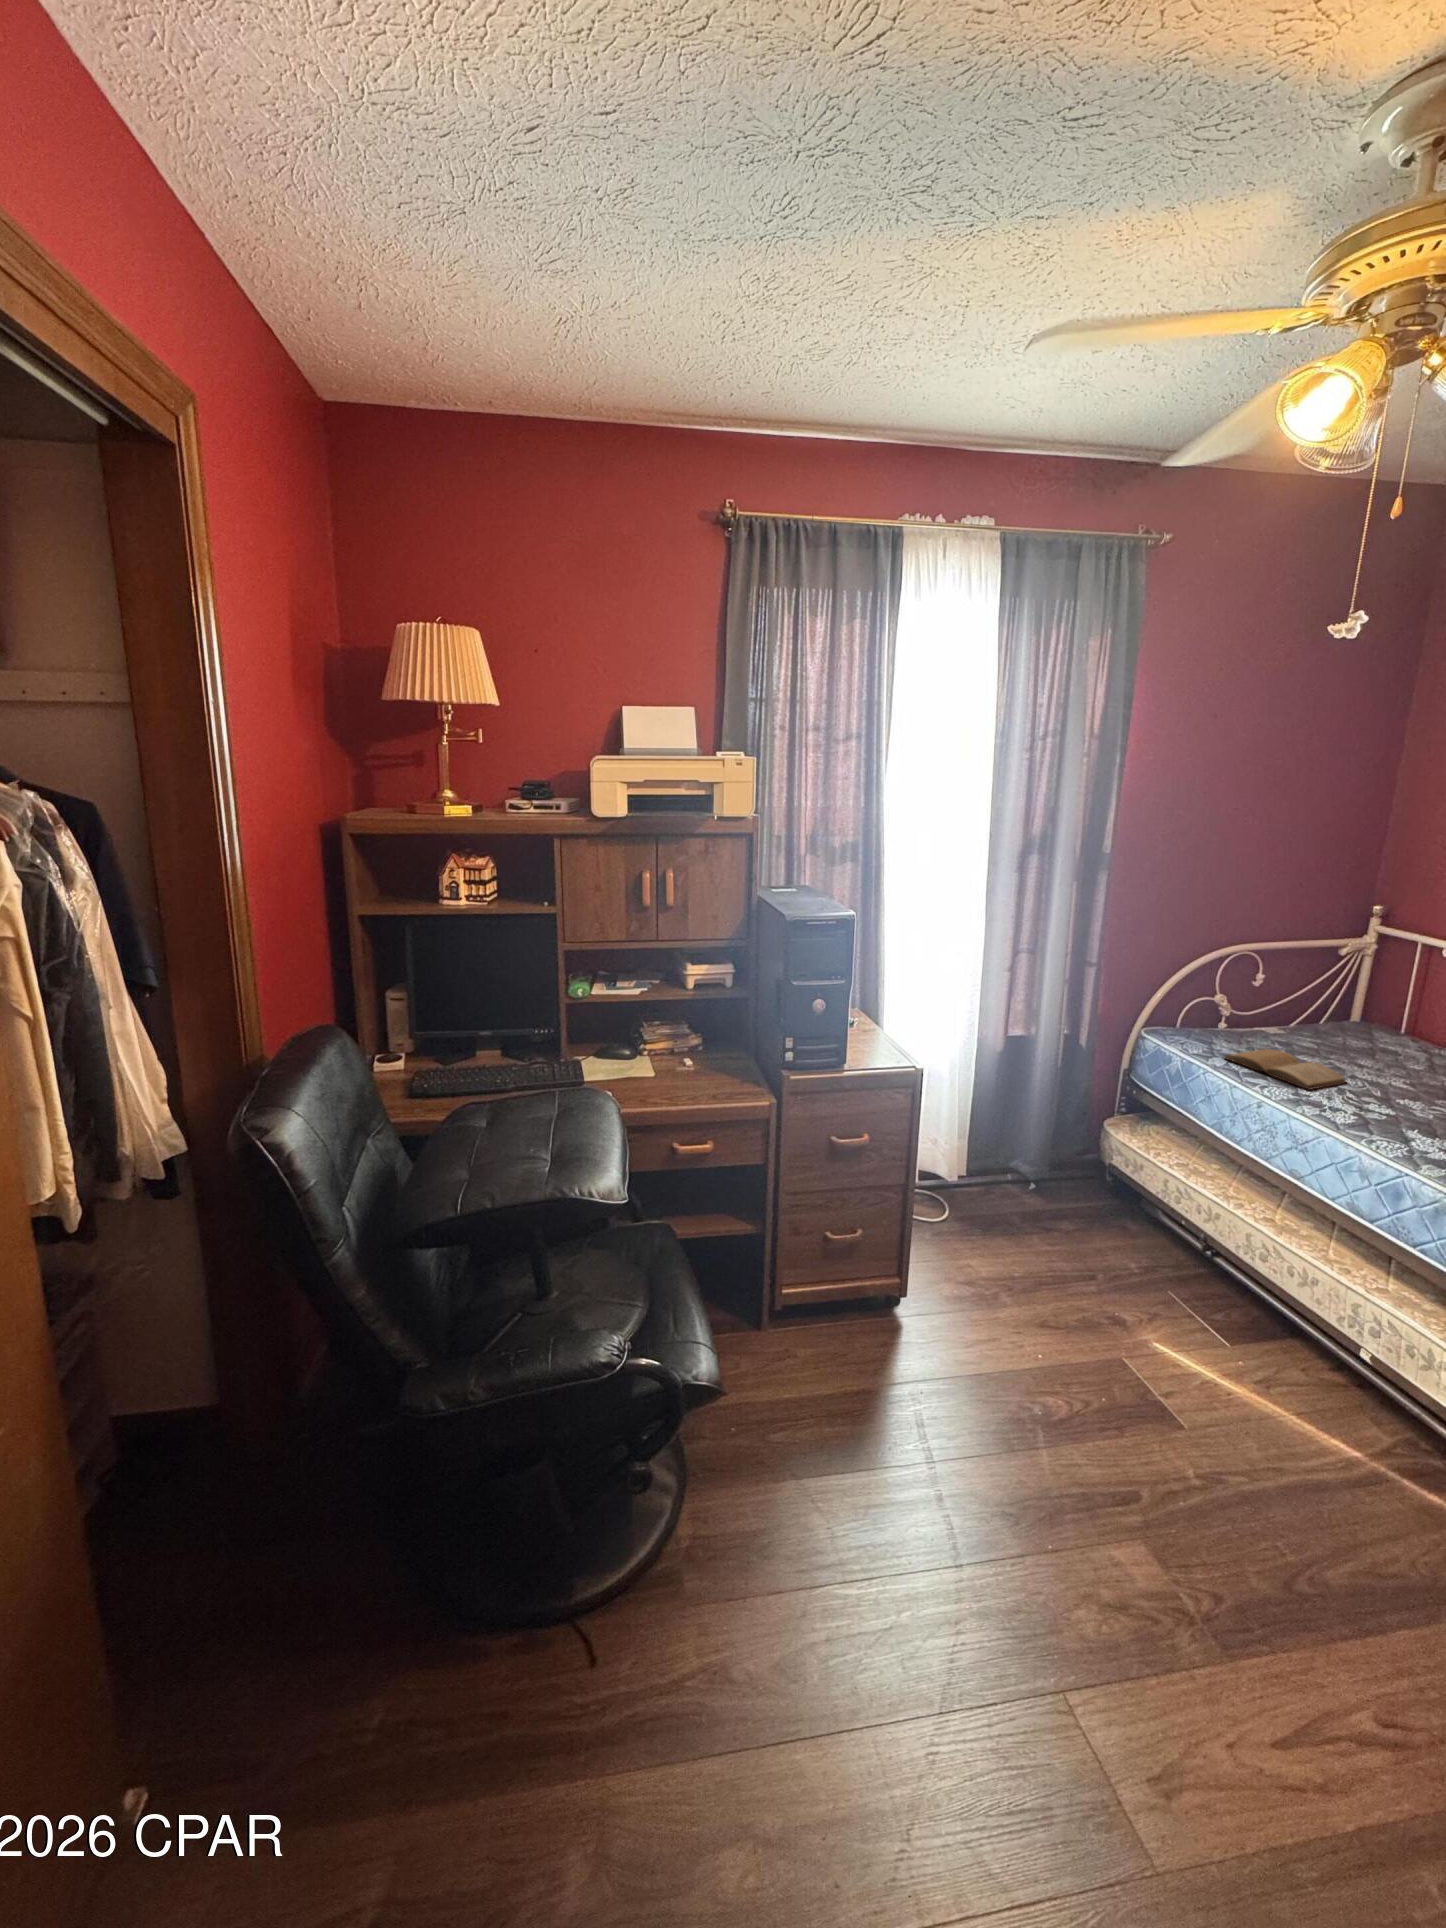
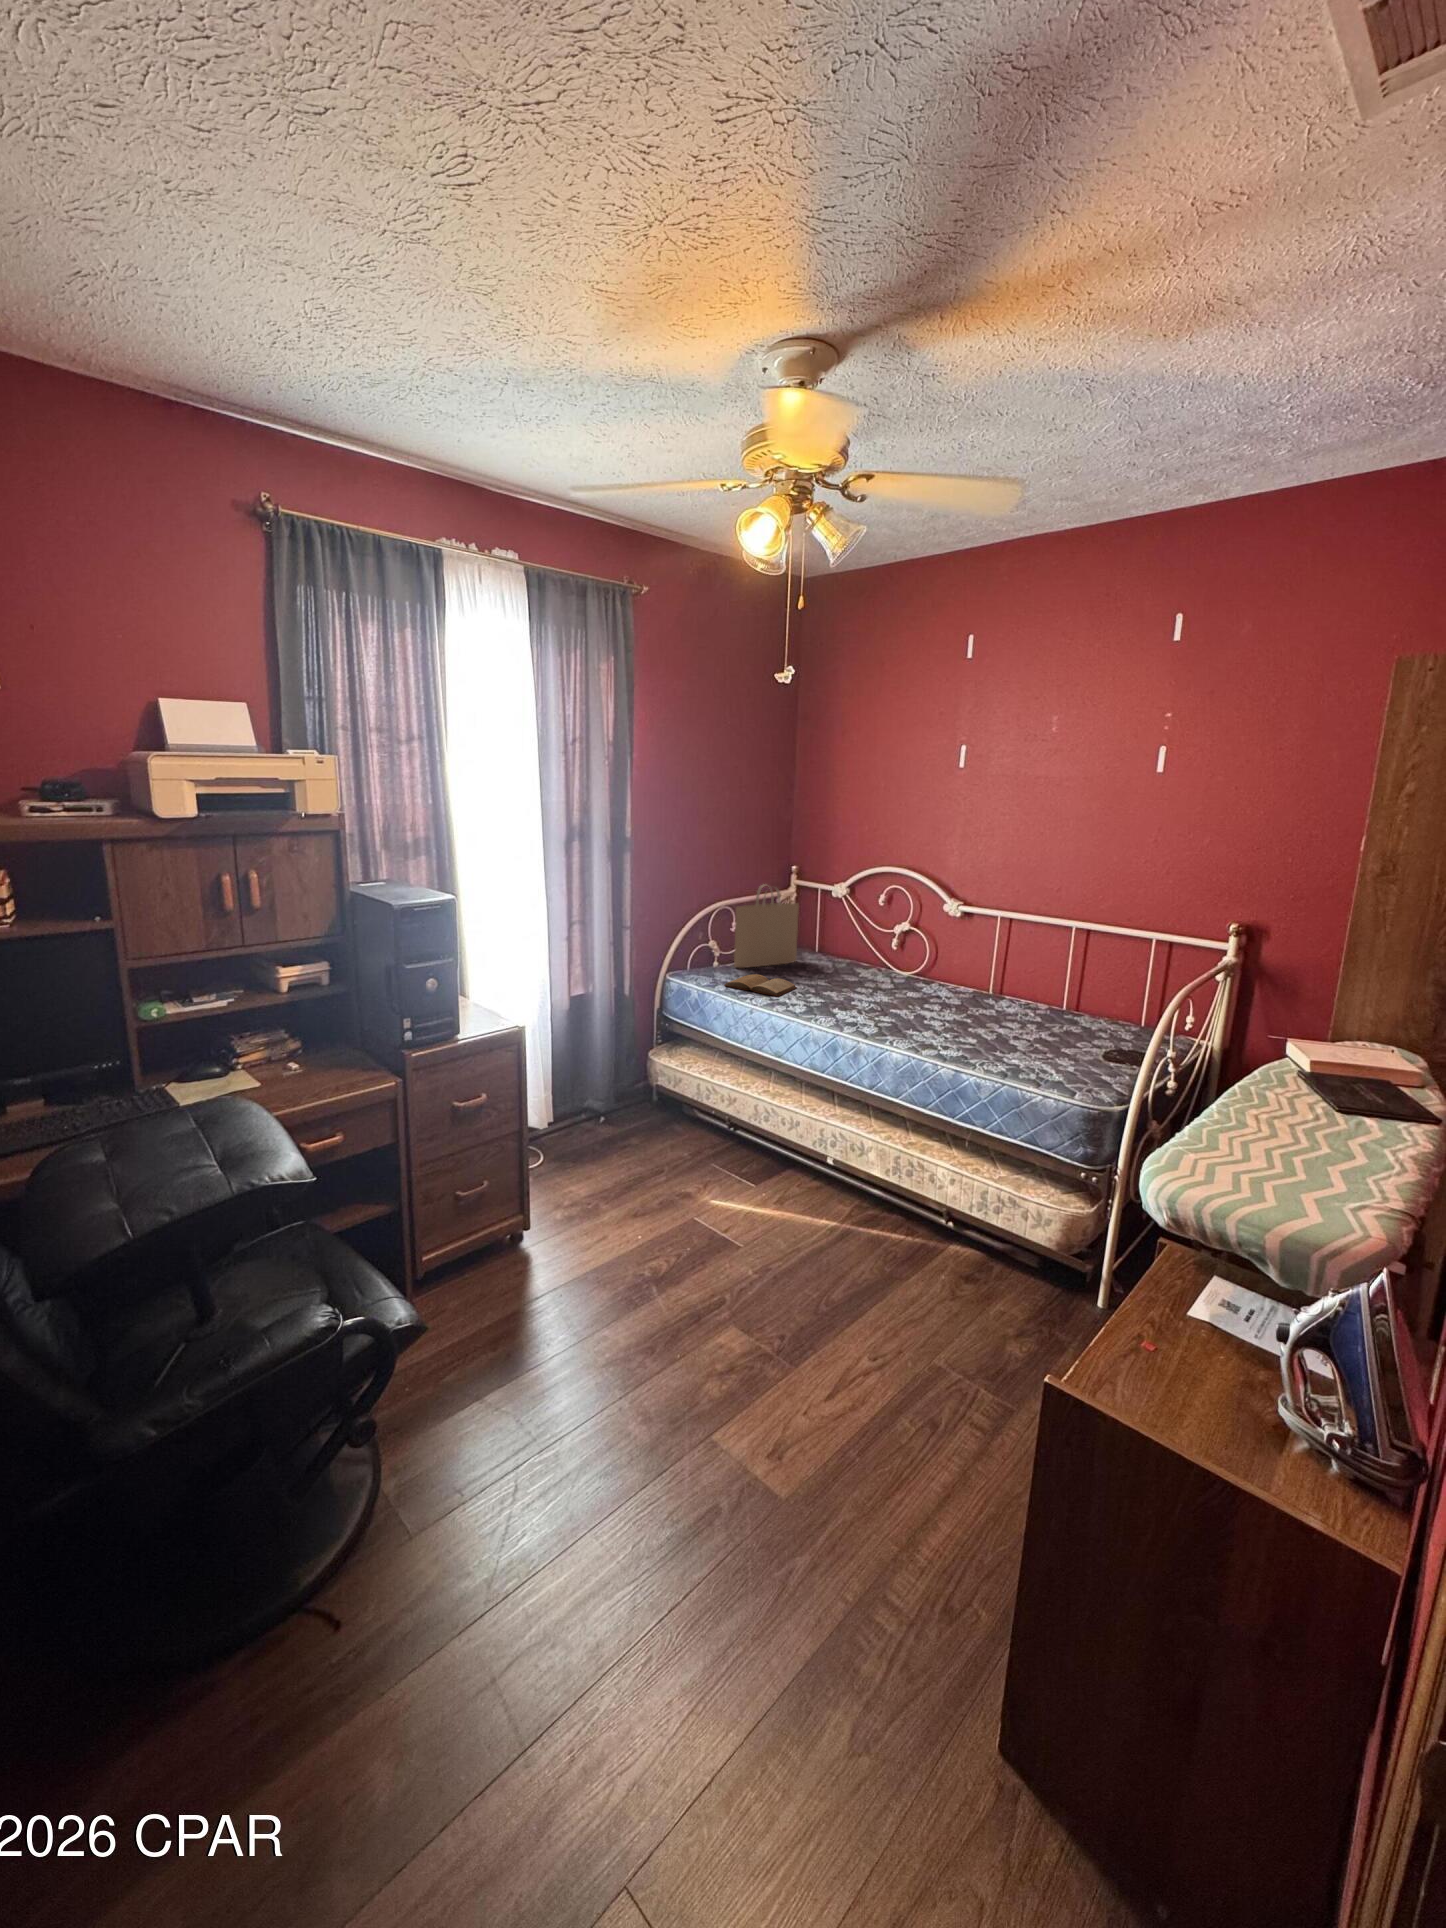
tote bag: none [1247,928,1375,1042] -> present [734,885,799,968]

